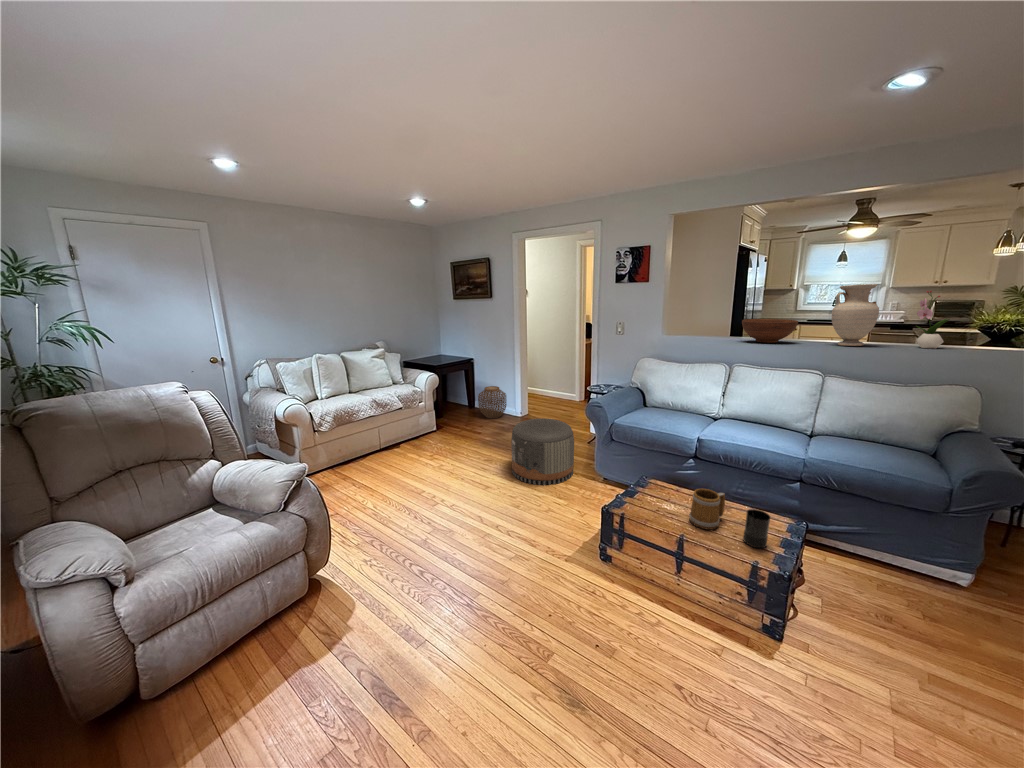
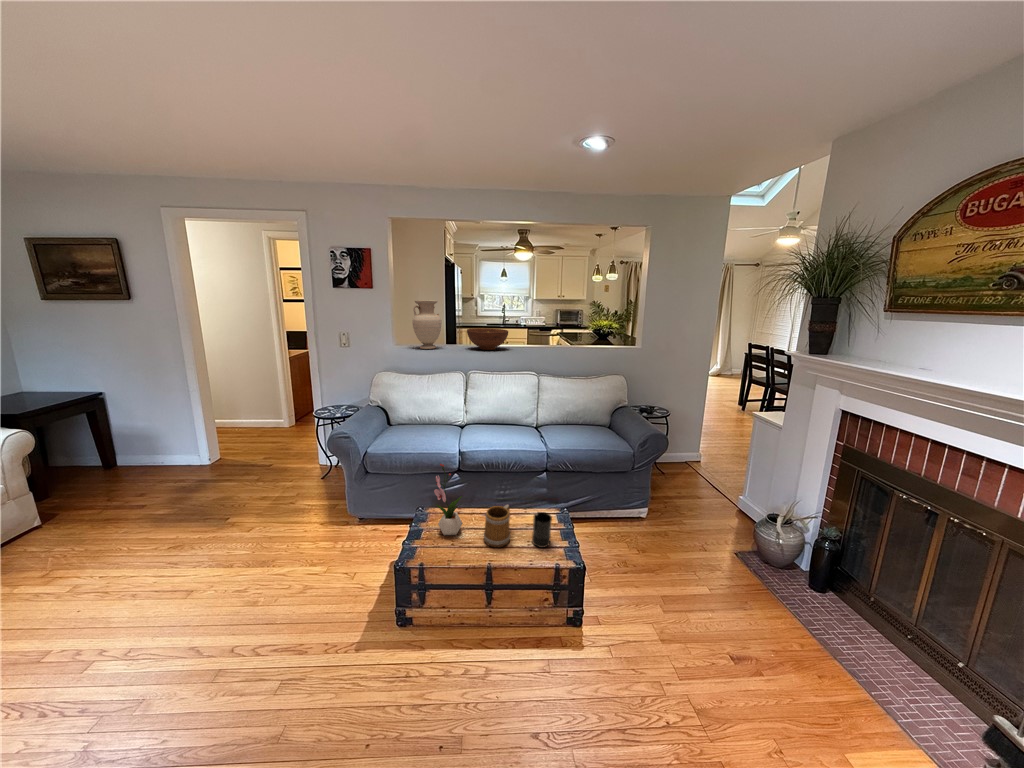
vase: present [832,284,879,346] -> present [412,300,442,349]
flower arrangement: present [916,291,950,349] -> present [434,464,463,535]
woven basket: present [478,386,507,418] -> none [115,427,177,478]
pouf: present [511,418,574,485] -> none [215,463,319,564]

